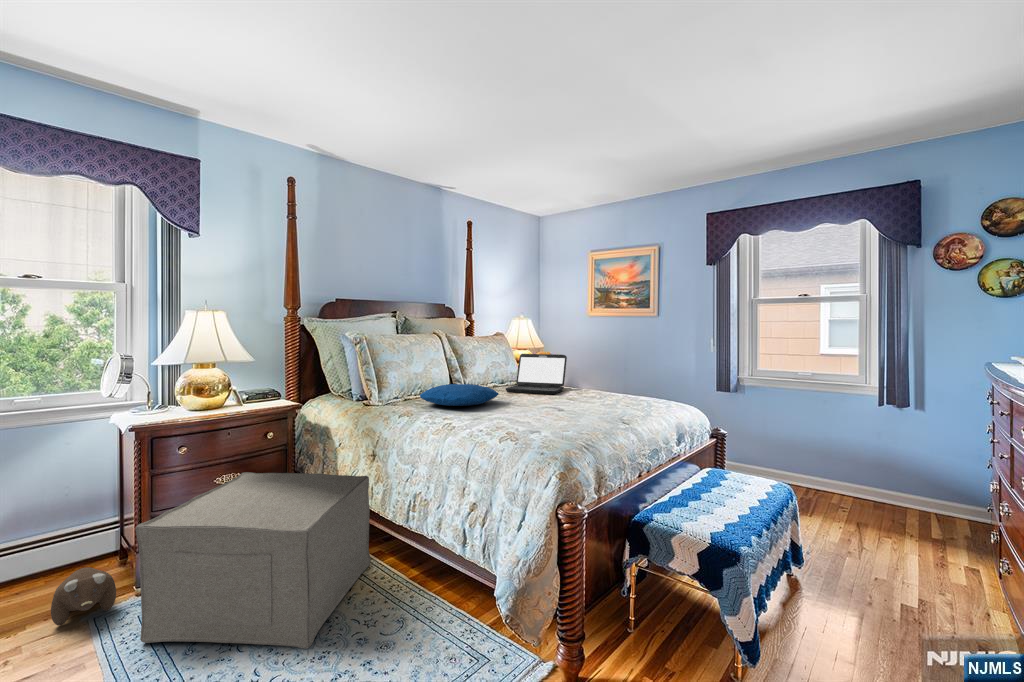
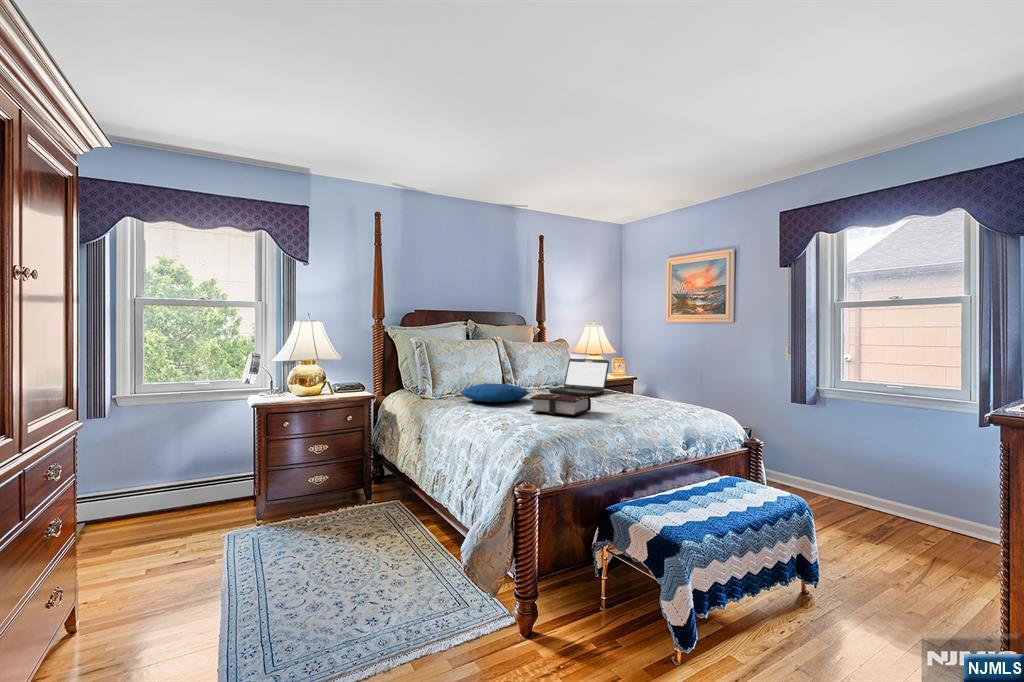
book: none [519,394,580,417] -> present [530,393,591,415]
ottoman: present [136,472,371,649] -> none [245,446,416,575]
plush toy: present [51,567,116,626] -> none [203,501,242,537]

